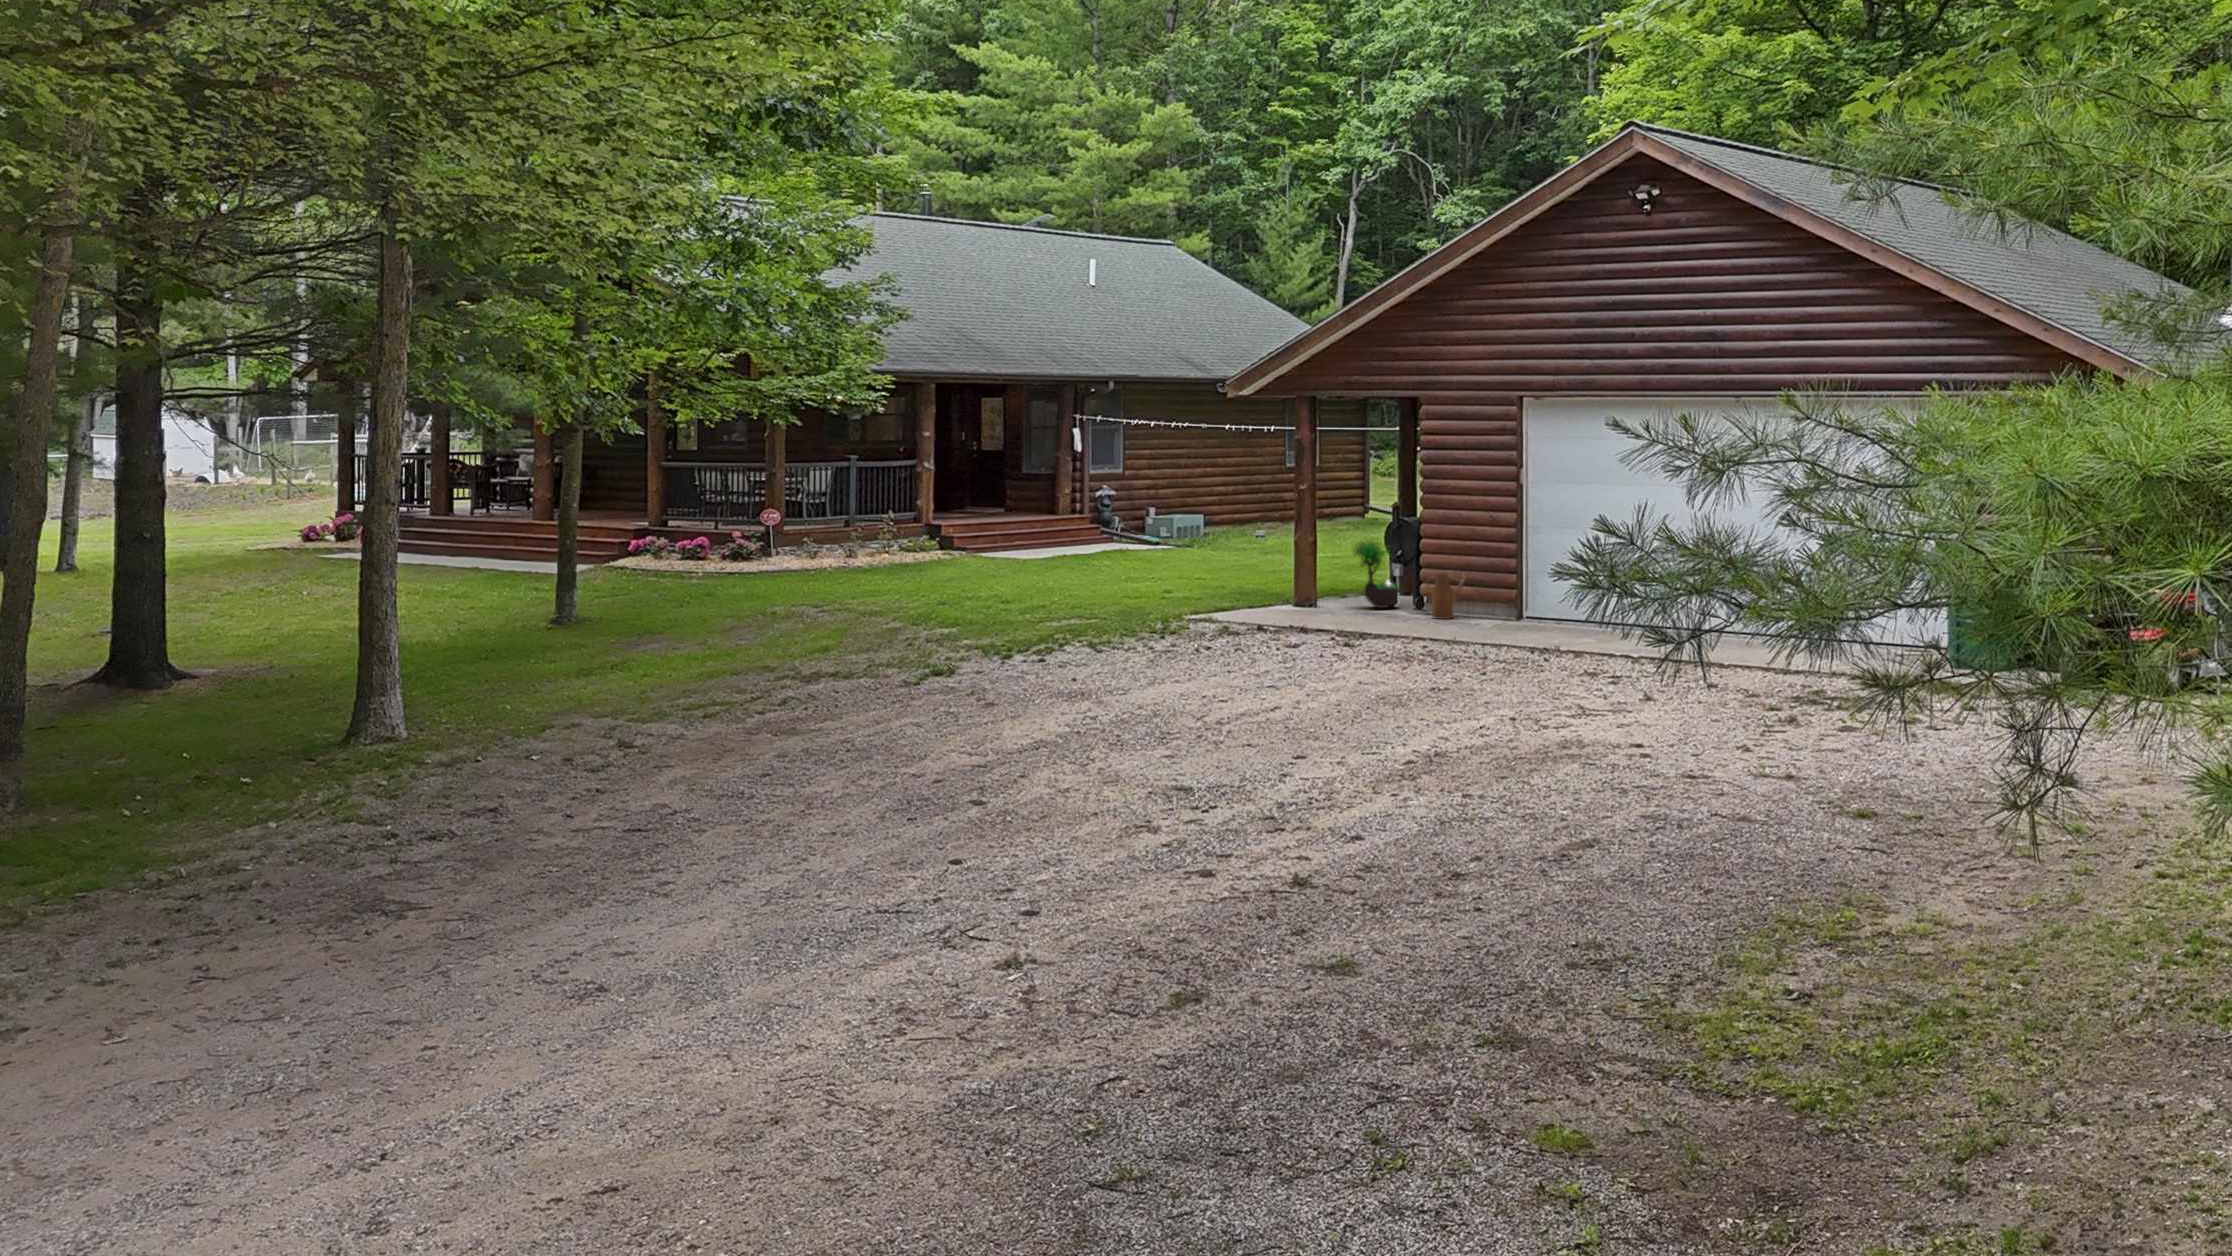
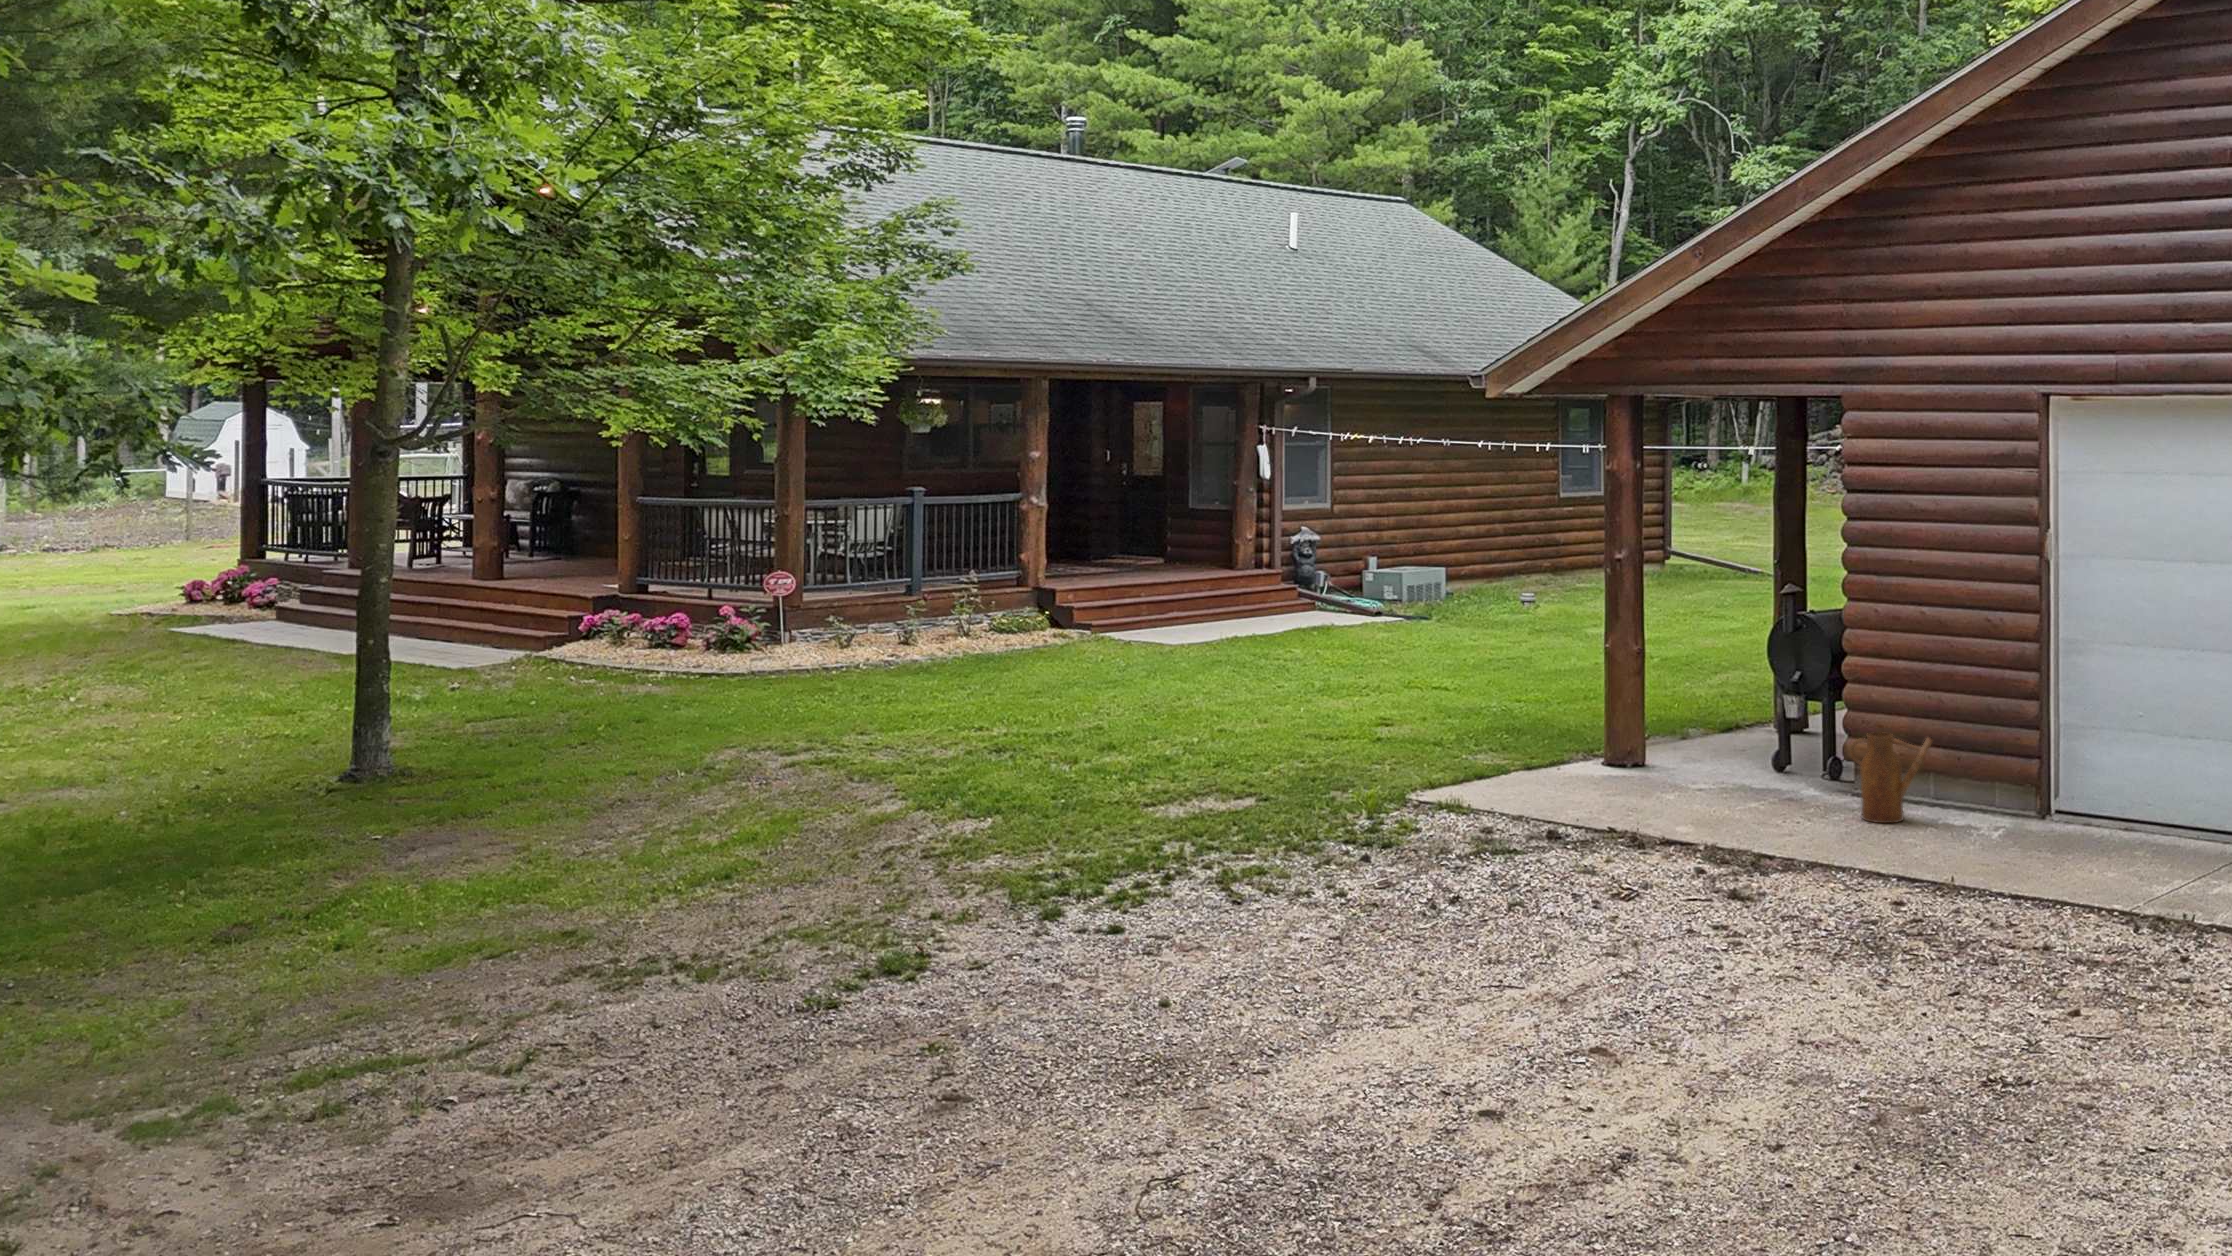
potted tree: present [1352,538,1398,608] -> none [1695,644,1784,785]

